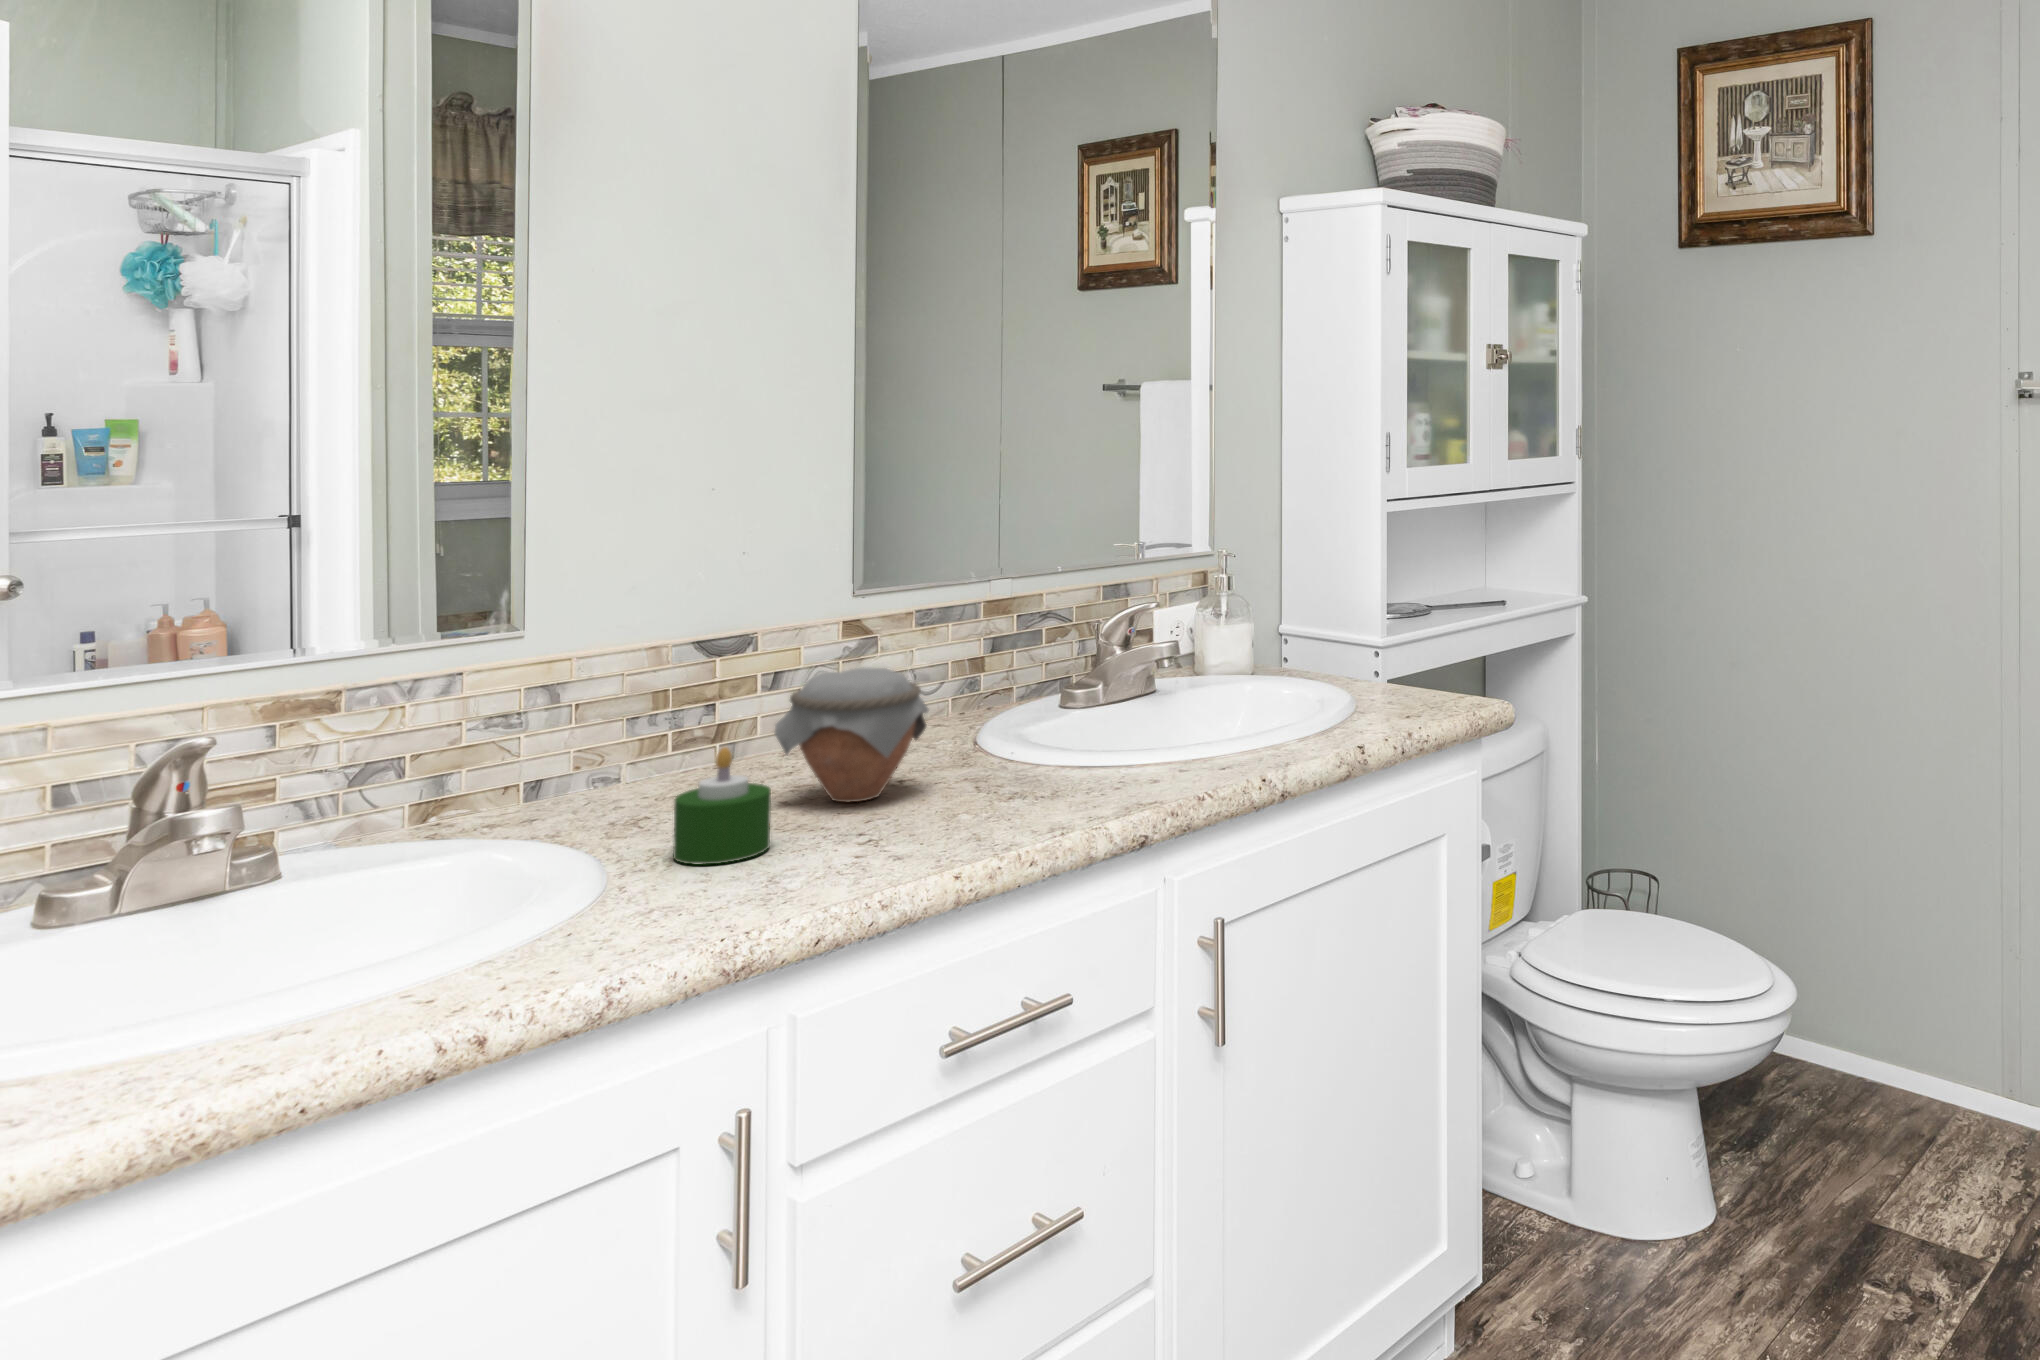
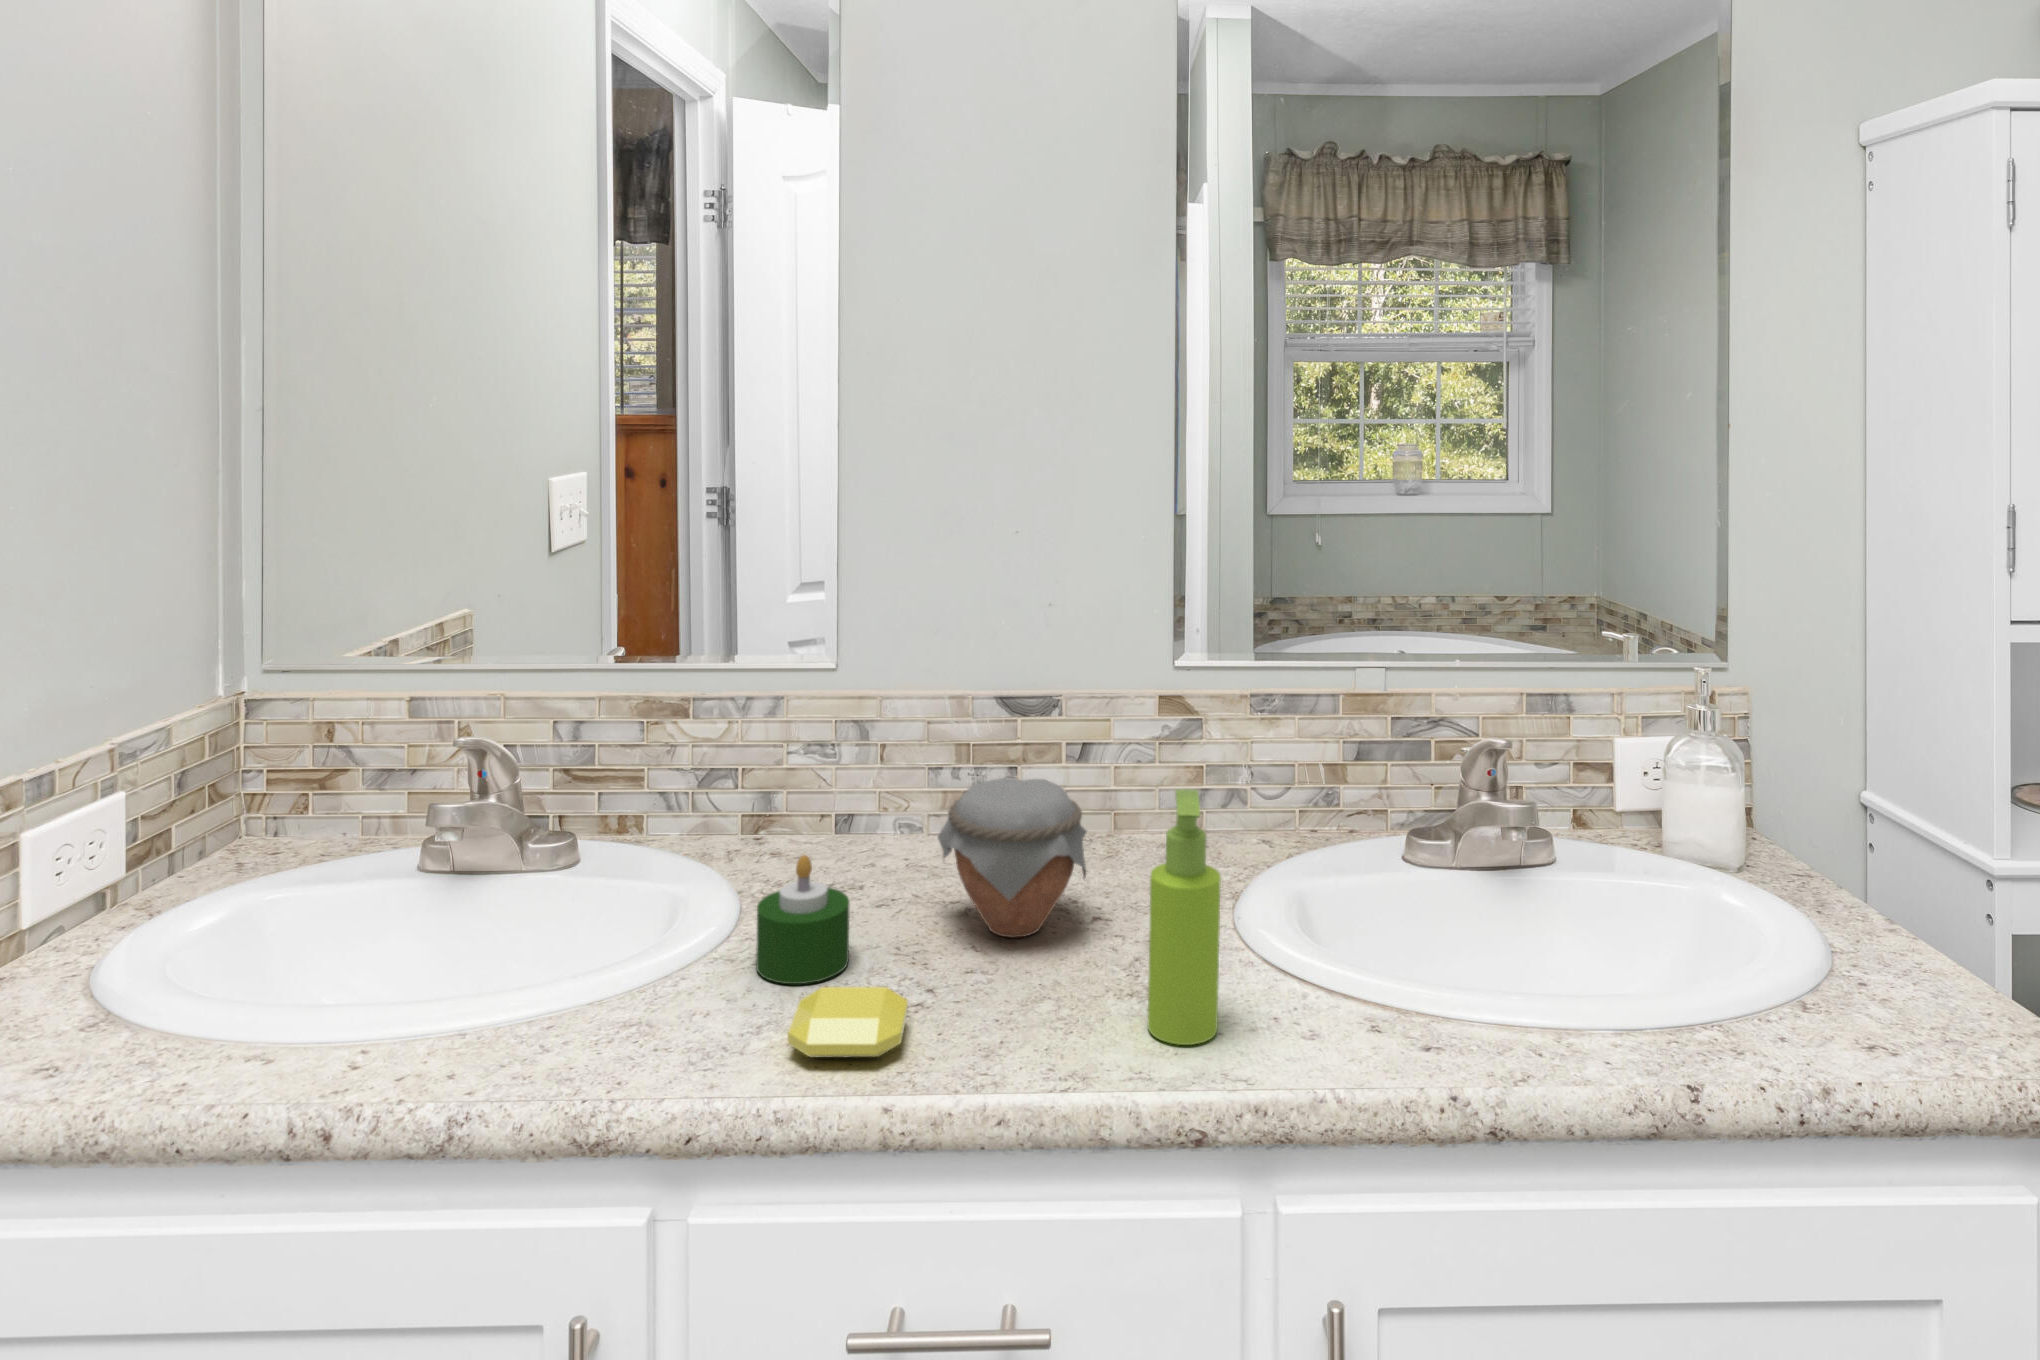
soap dispenser: none [1055,615,1114,803] -> present [1148,789,1221,1045]
soap bar: none [805,817,925,874] -> present [788,987,908,1058]

